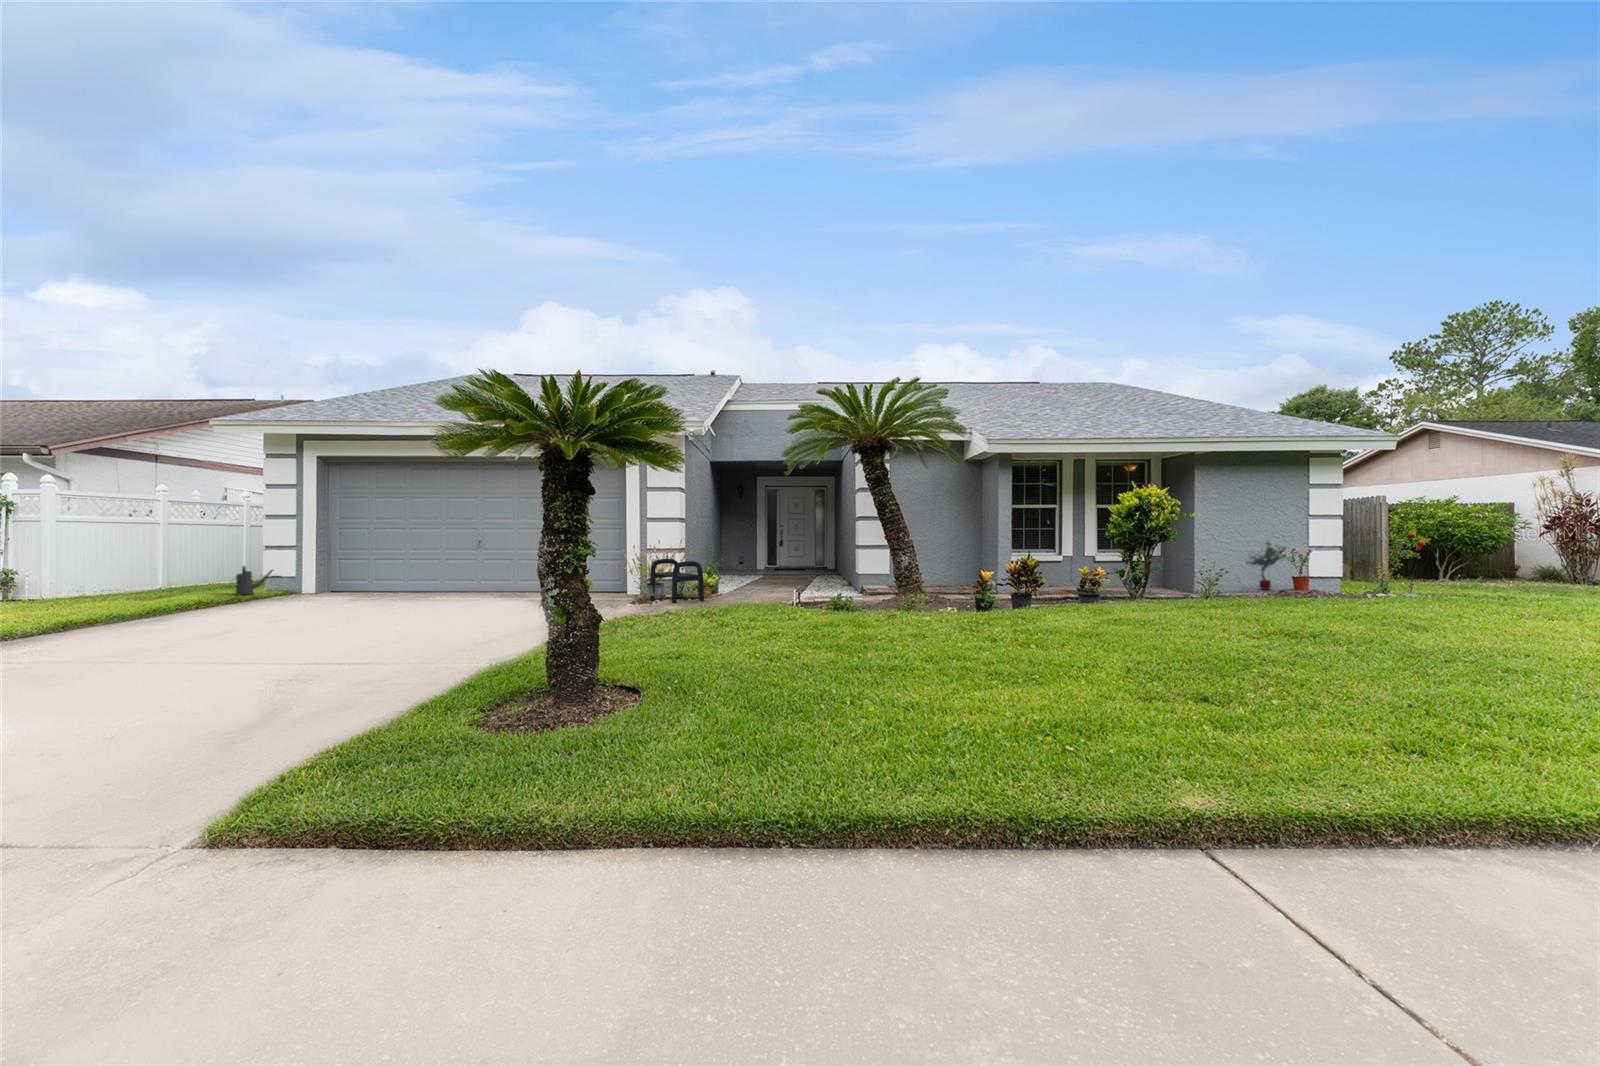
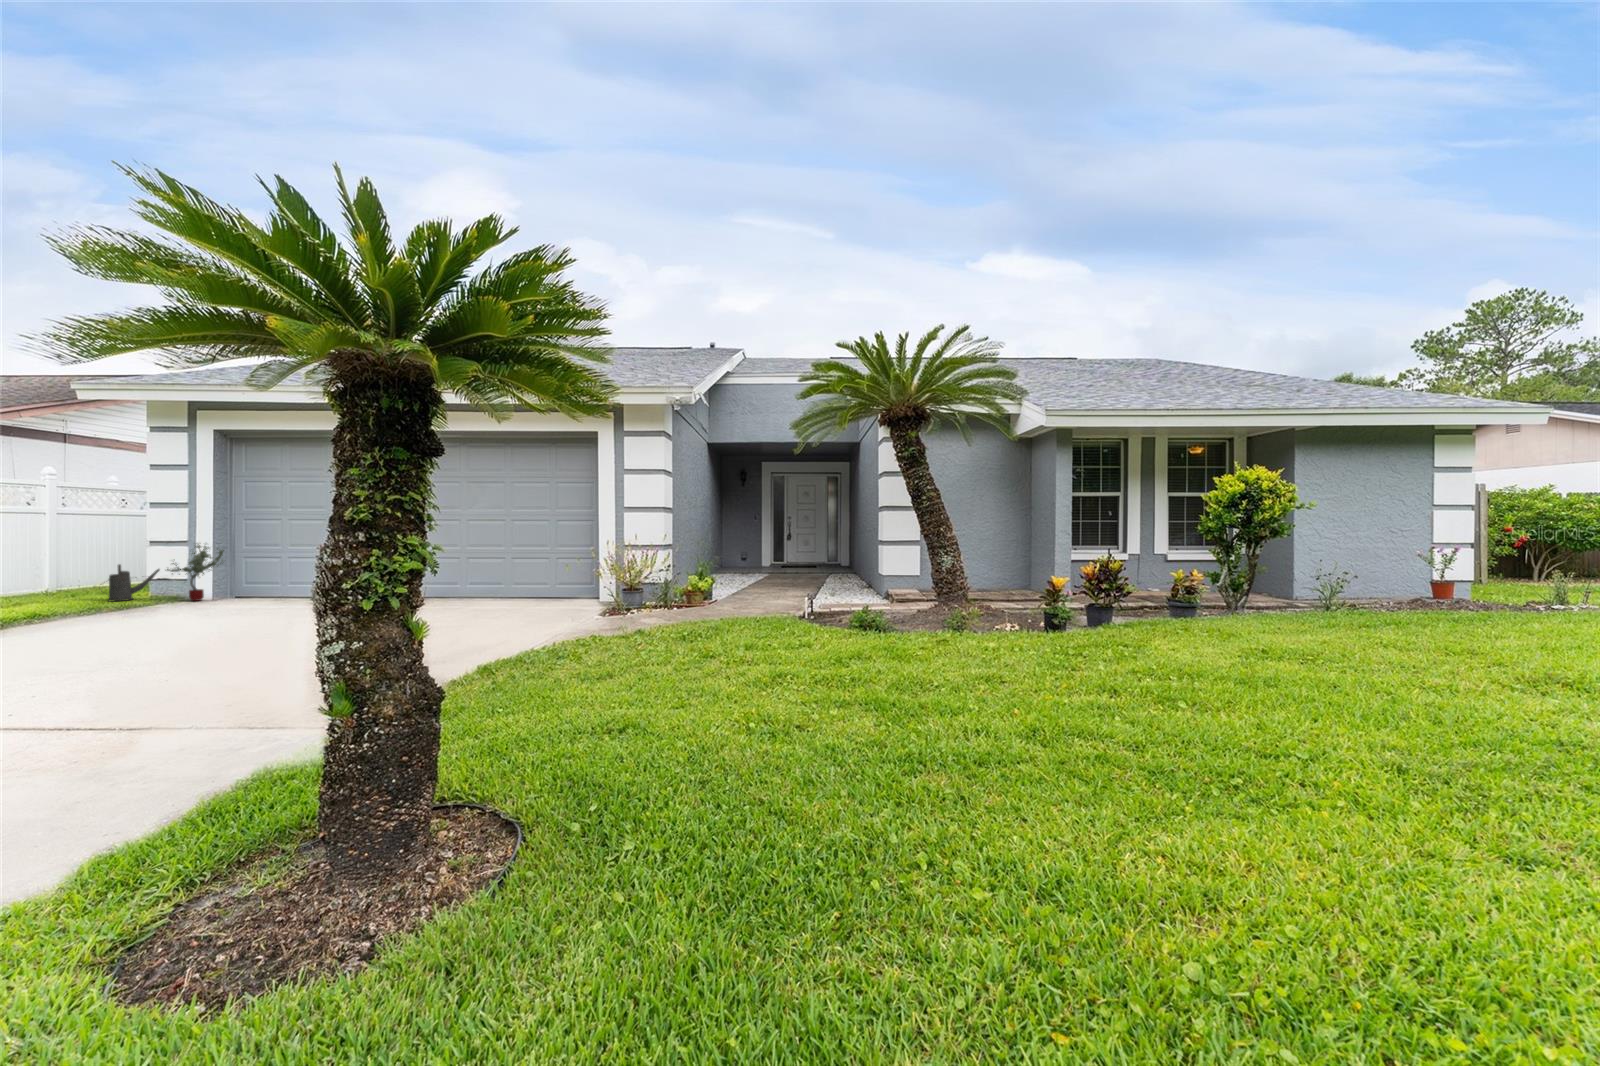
potted tree: present [1247,541,1286,590] -> present [167,544,224,601]
bench: present [650,559,704,603] -> none [626,557,692,614]

